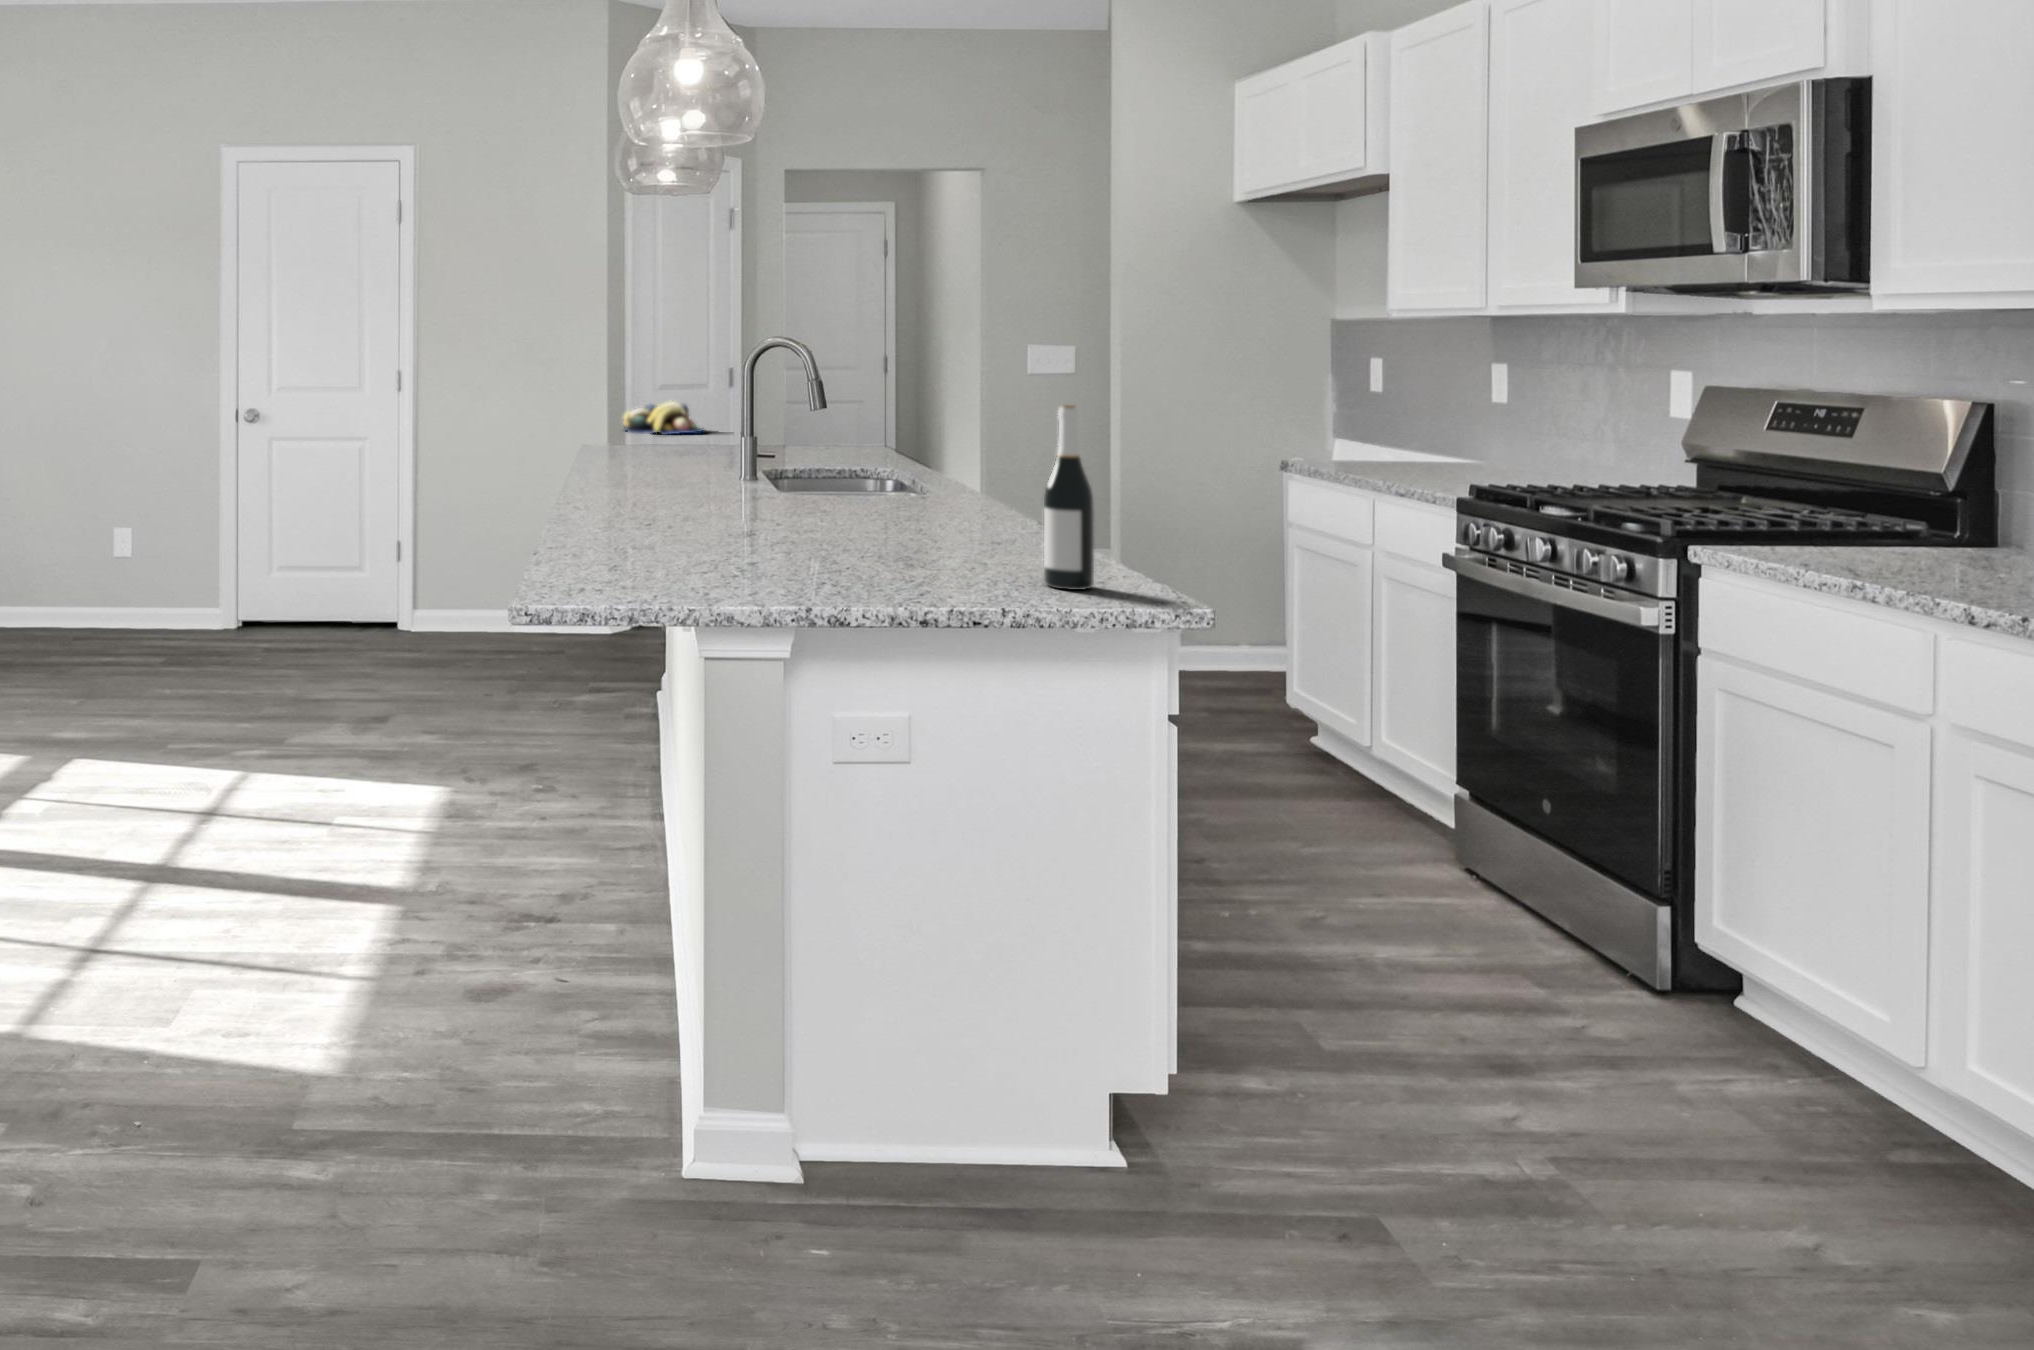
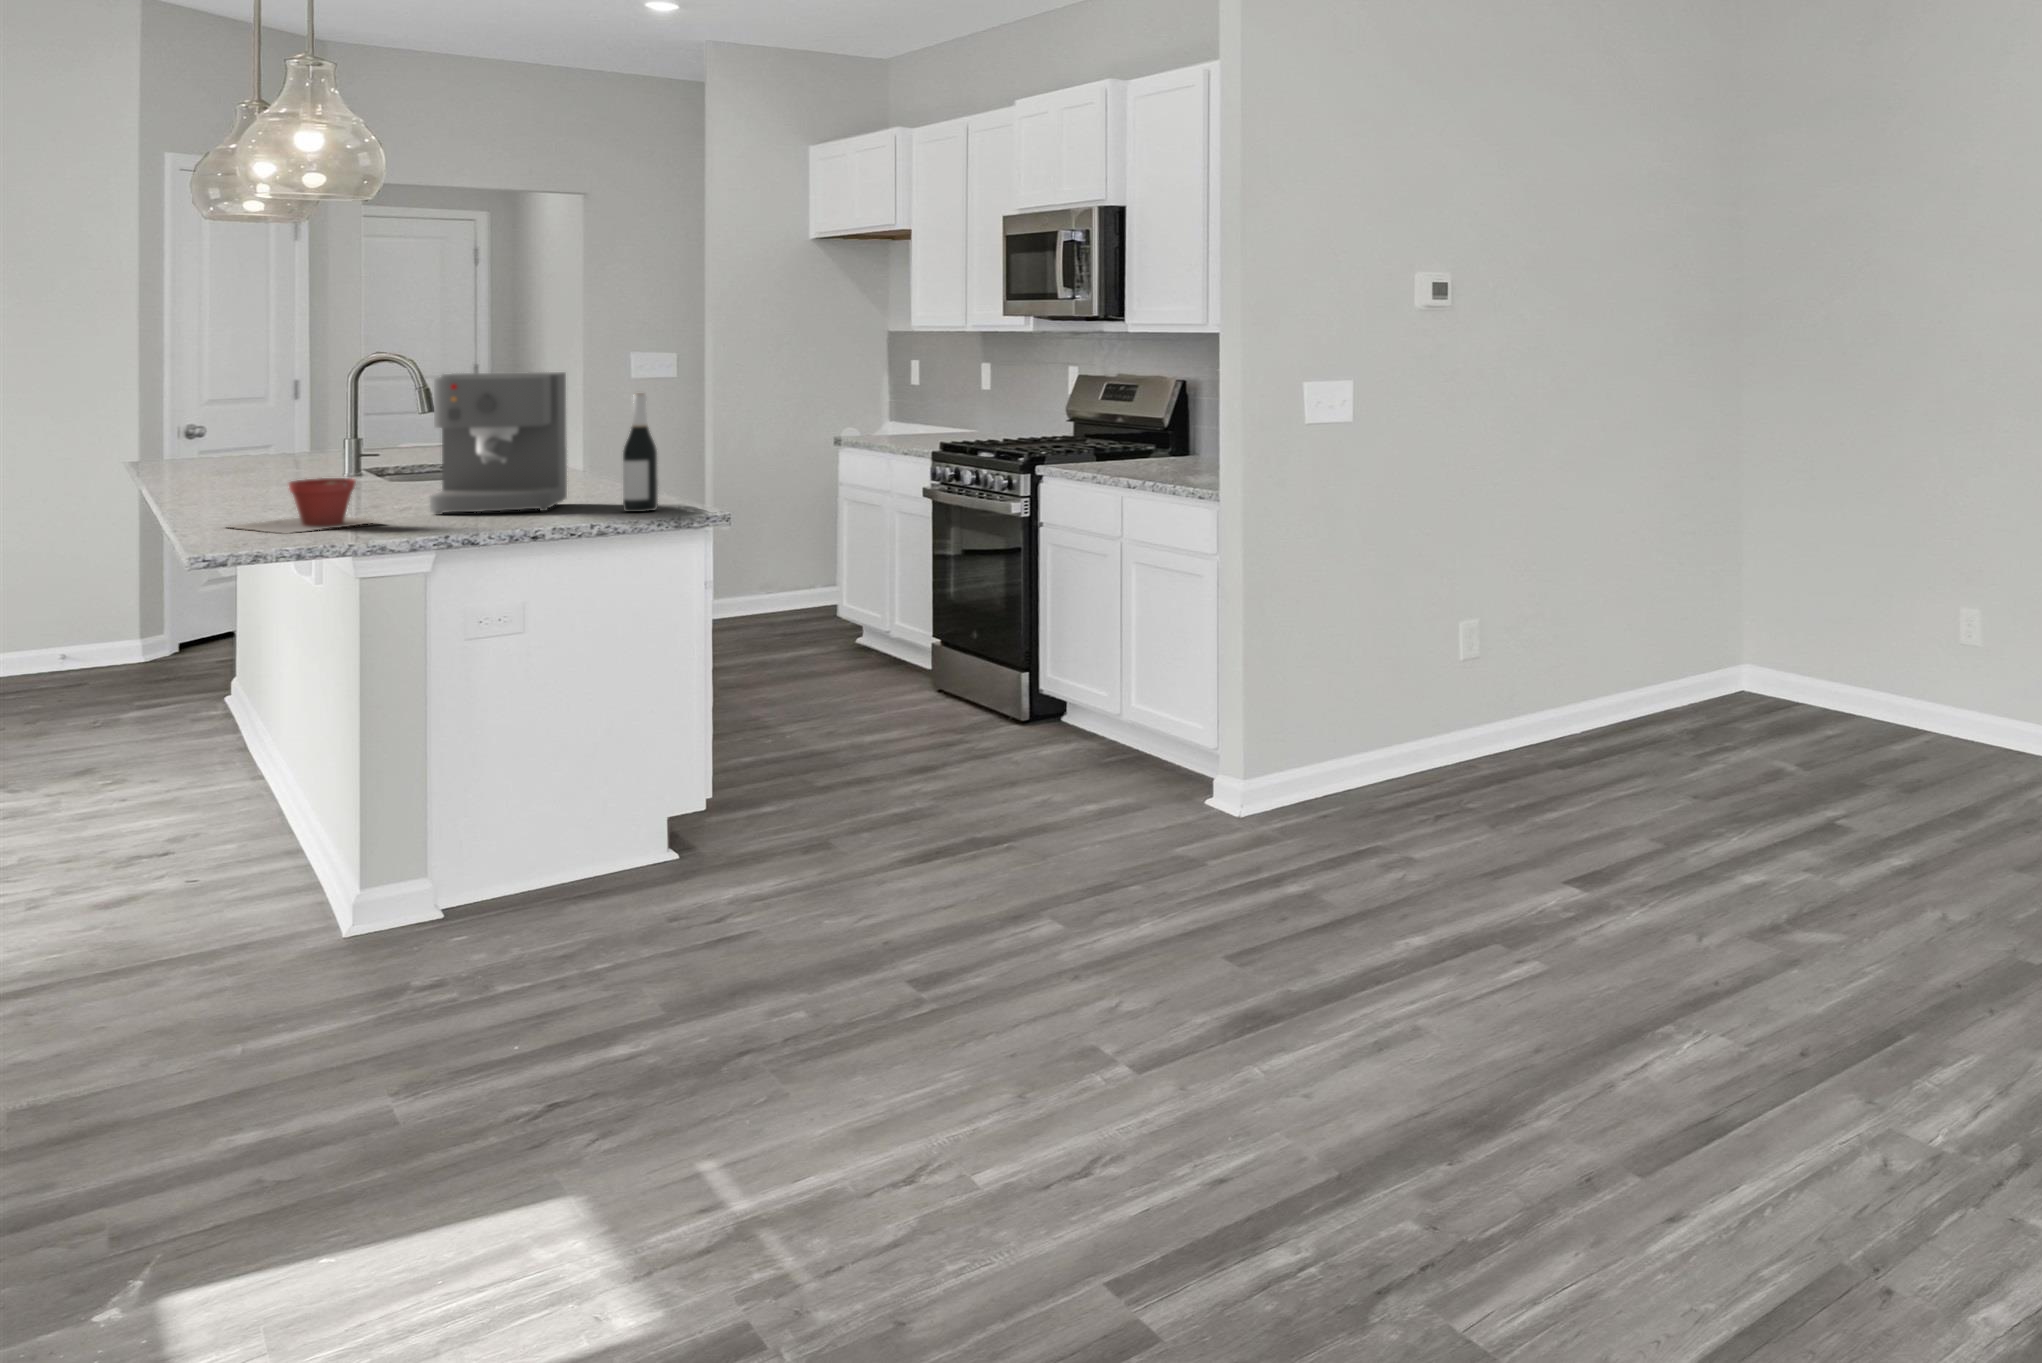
coffee maker: none [802,369,967,571] -> present [430,372,567,515]
fruit bowl: present [623,402,706,435] -> none [159,414,273,449]
plant pot: none [581,505,745,580] -> present [230,478,378,534]

